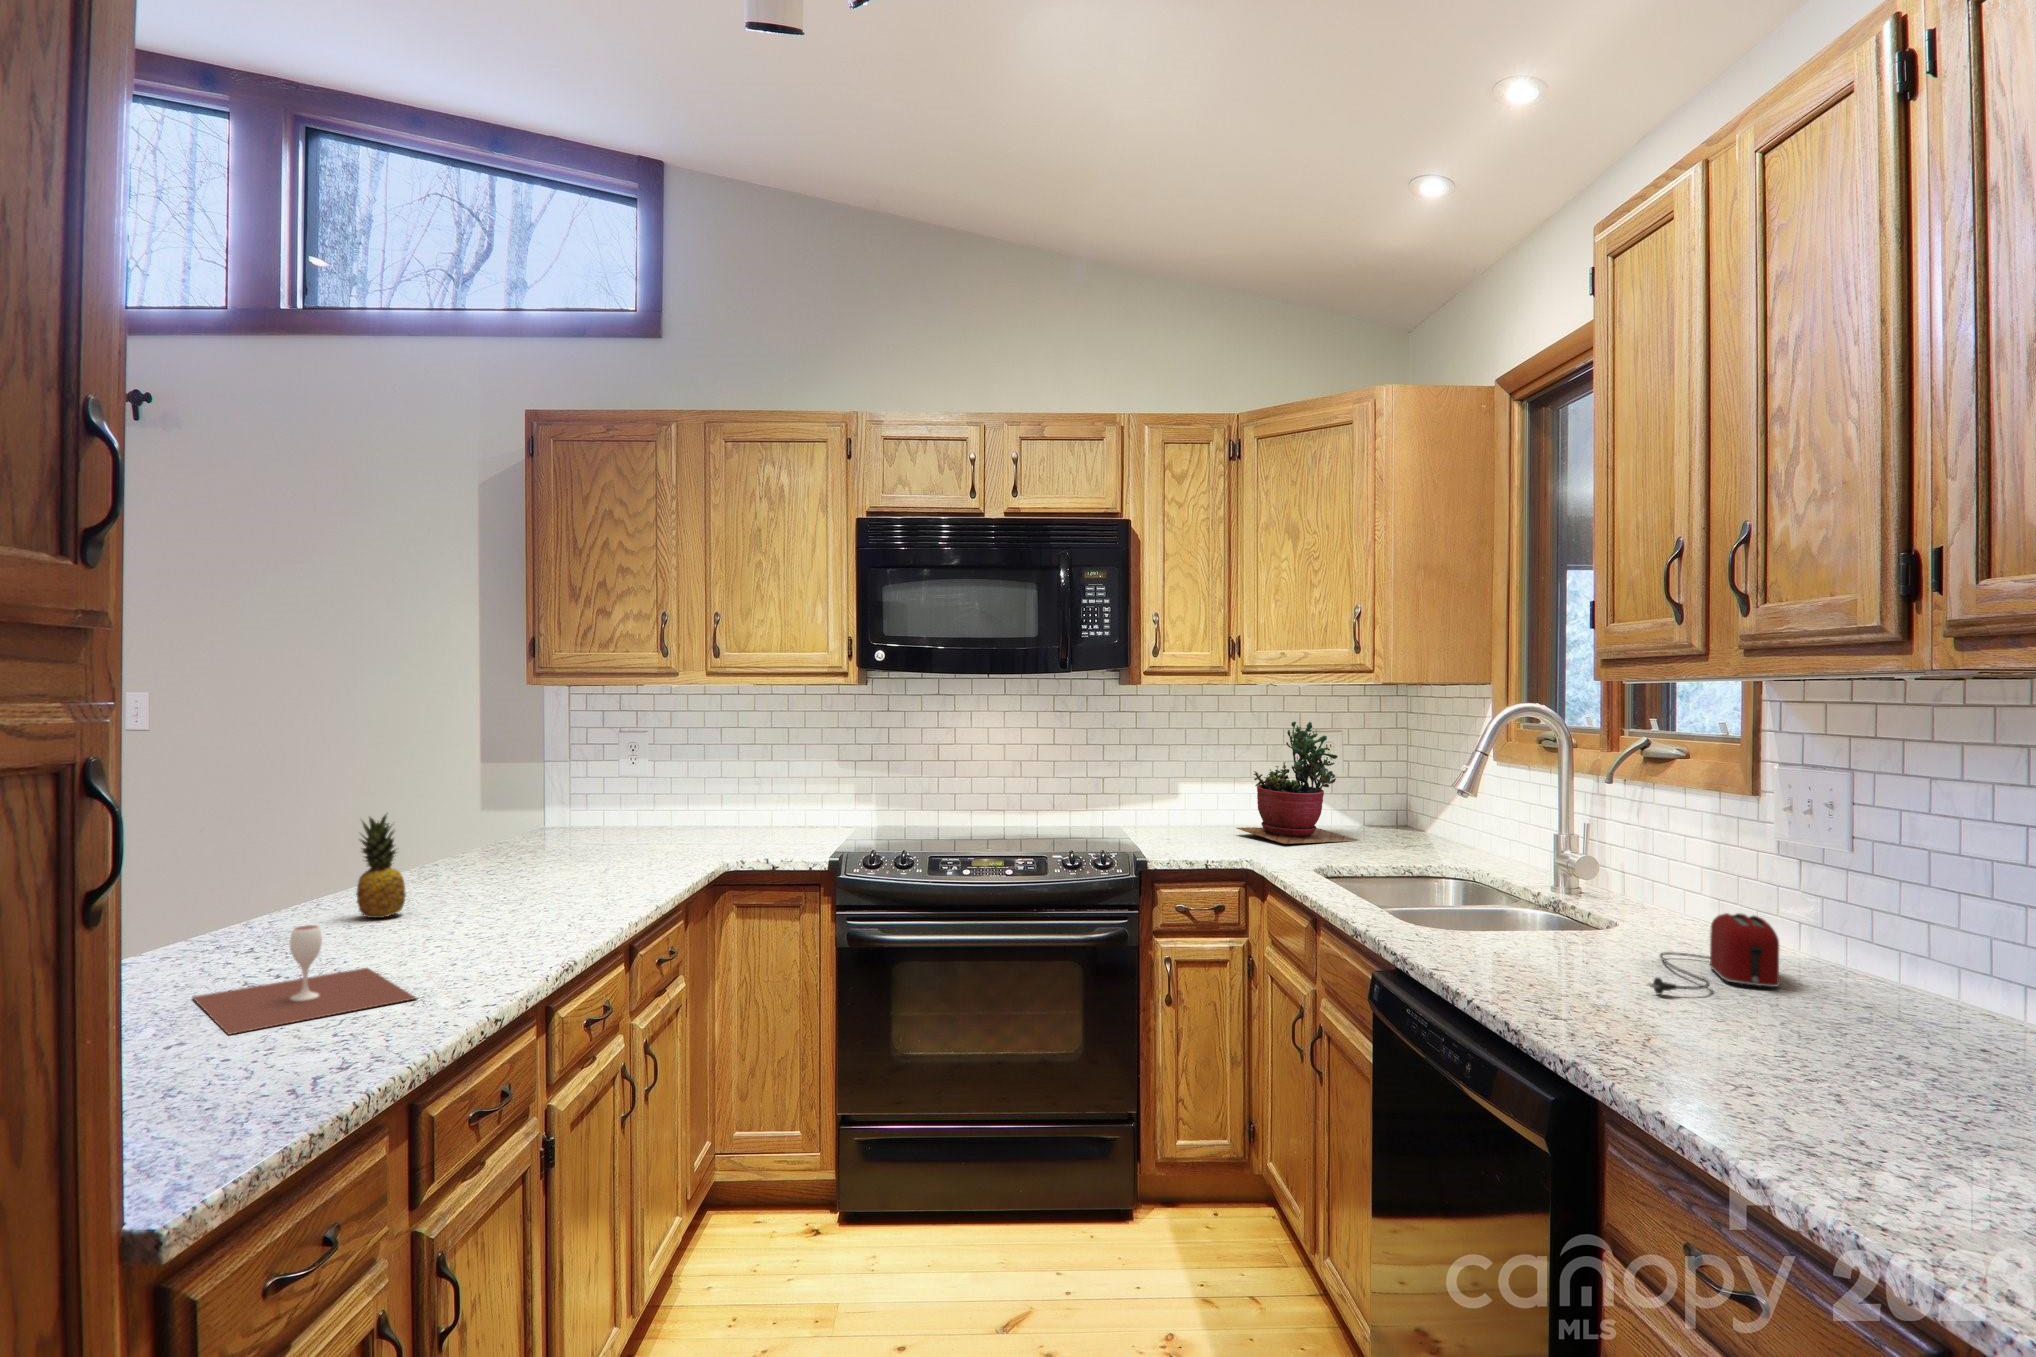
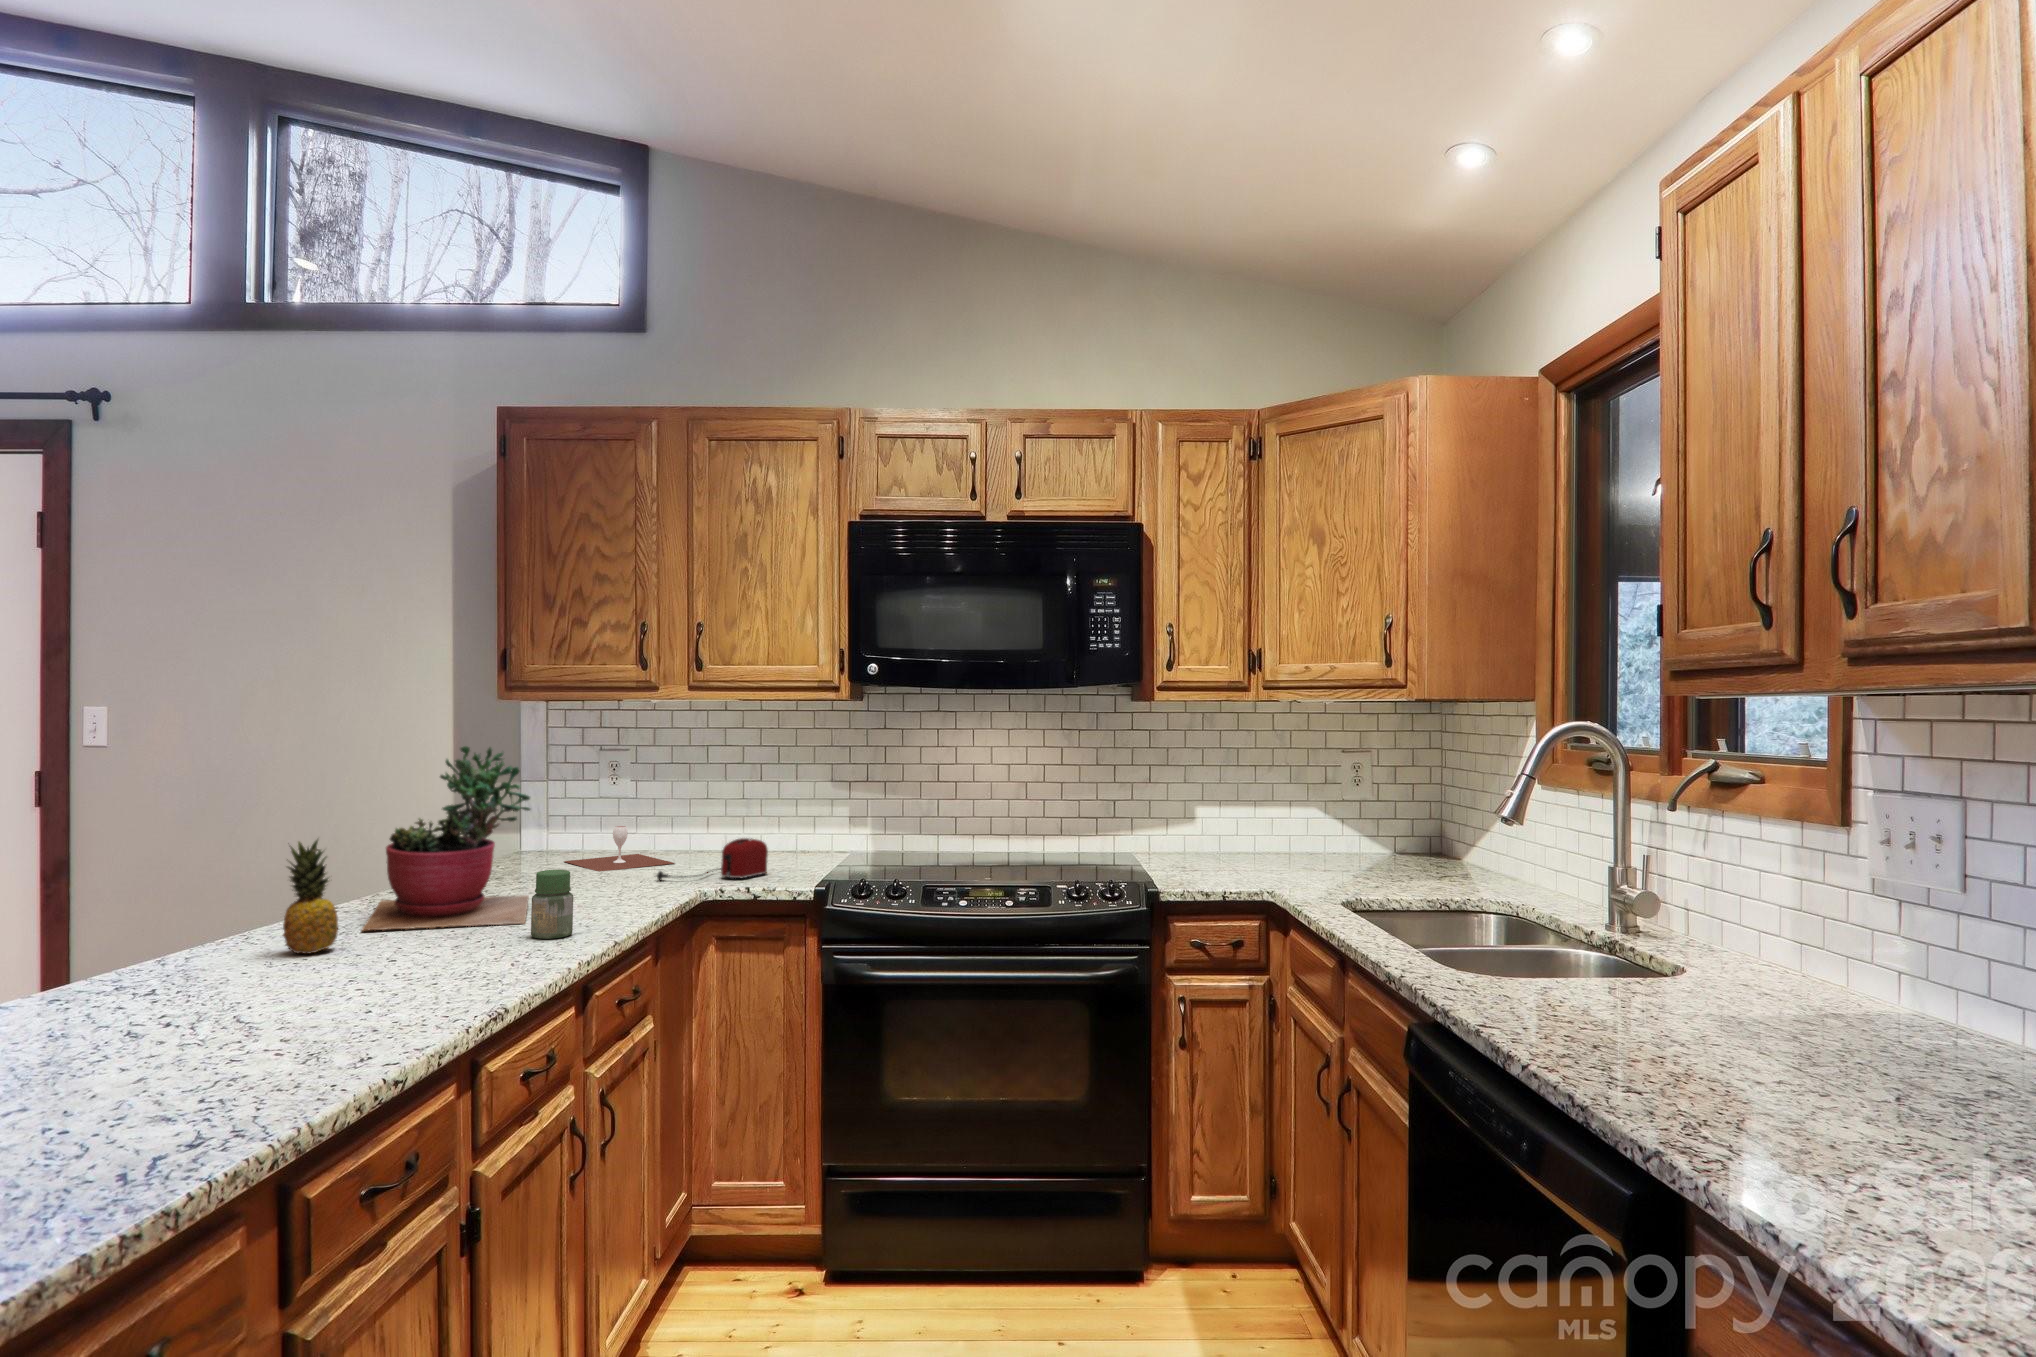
succulent plant: present [1237,722,1358,844] -> present [362,746,530,930]
jar: none [578,842,616,905] -> present [531,870,573,939]
toaster: present [1648,913,1779,995] -> present [656,838,768,880]
wine glass: present [193,925,417,1034] -> present [564,826,674,872]

